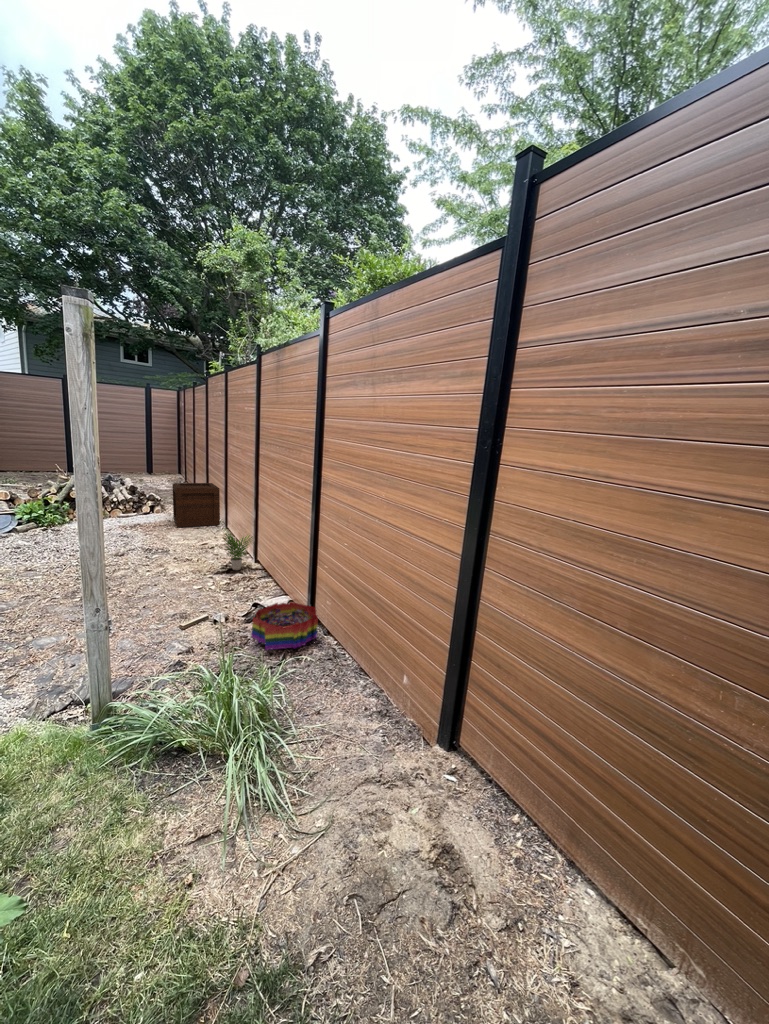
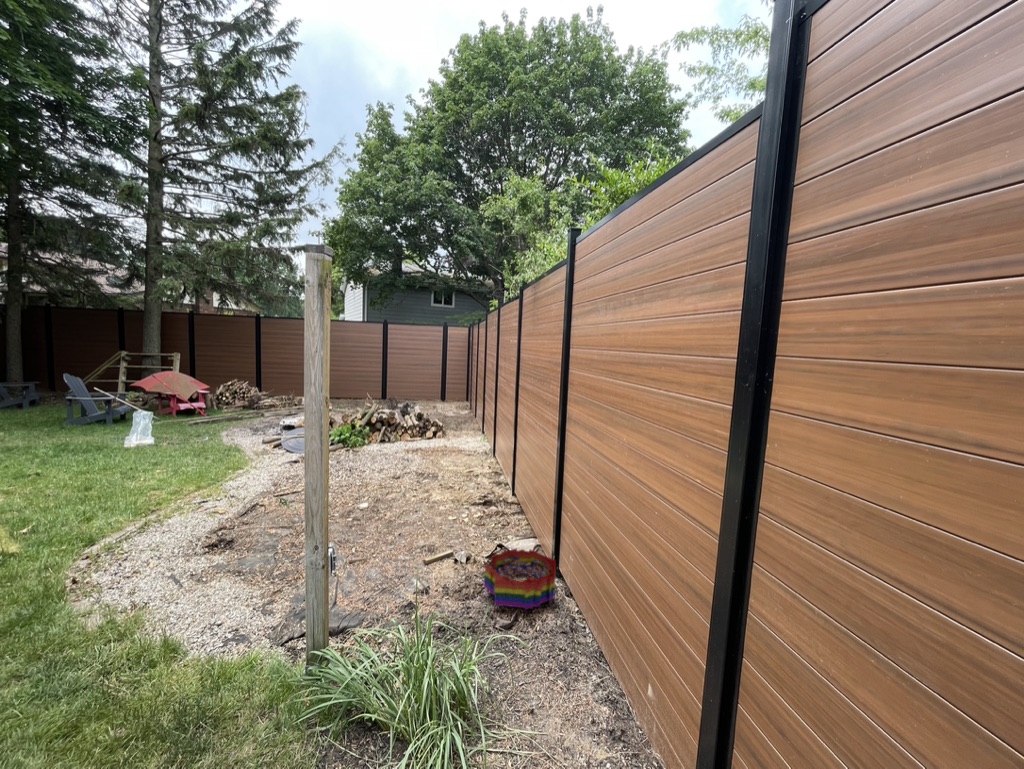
wooden crate: present [172,483,220,528] -> none [451,410,490,452]
potted plant: present [224,530,252,570] -> none [471,456,510,502]

